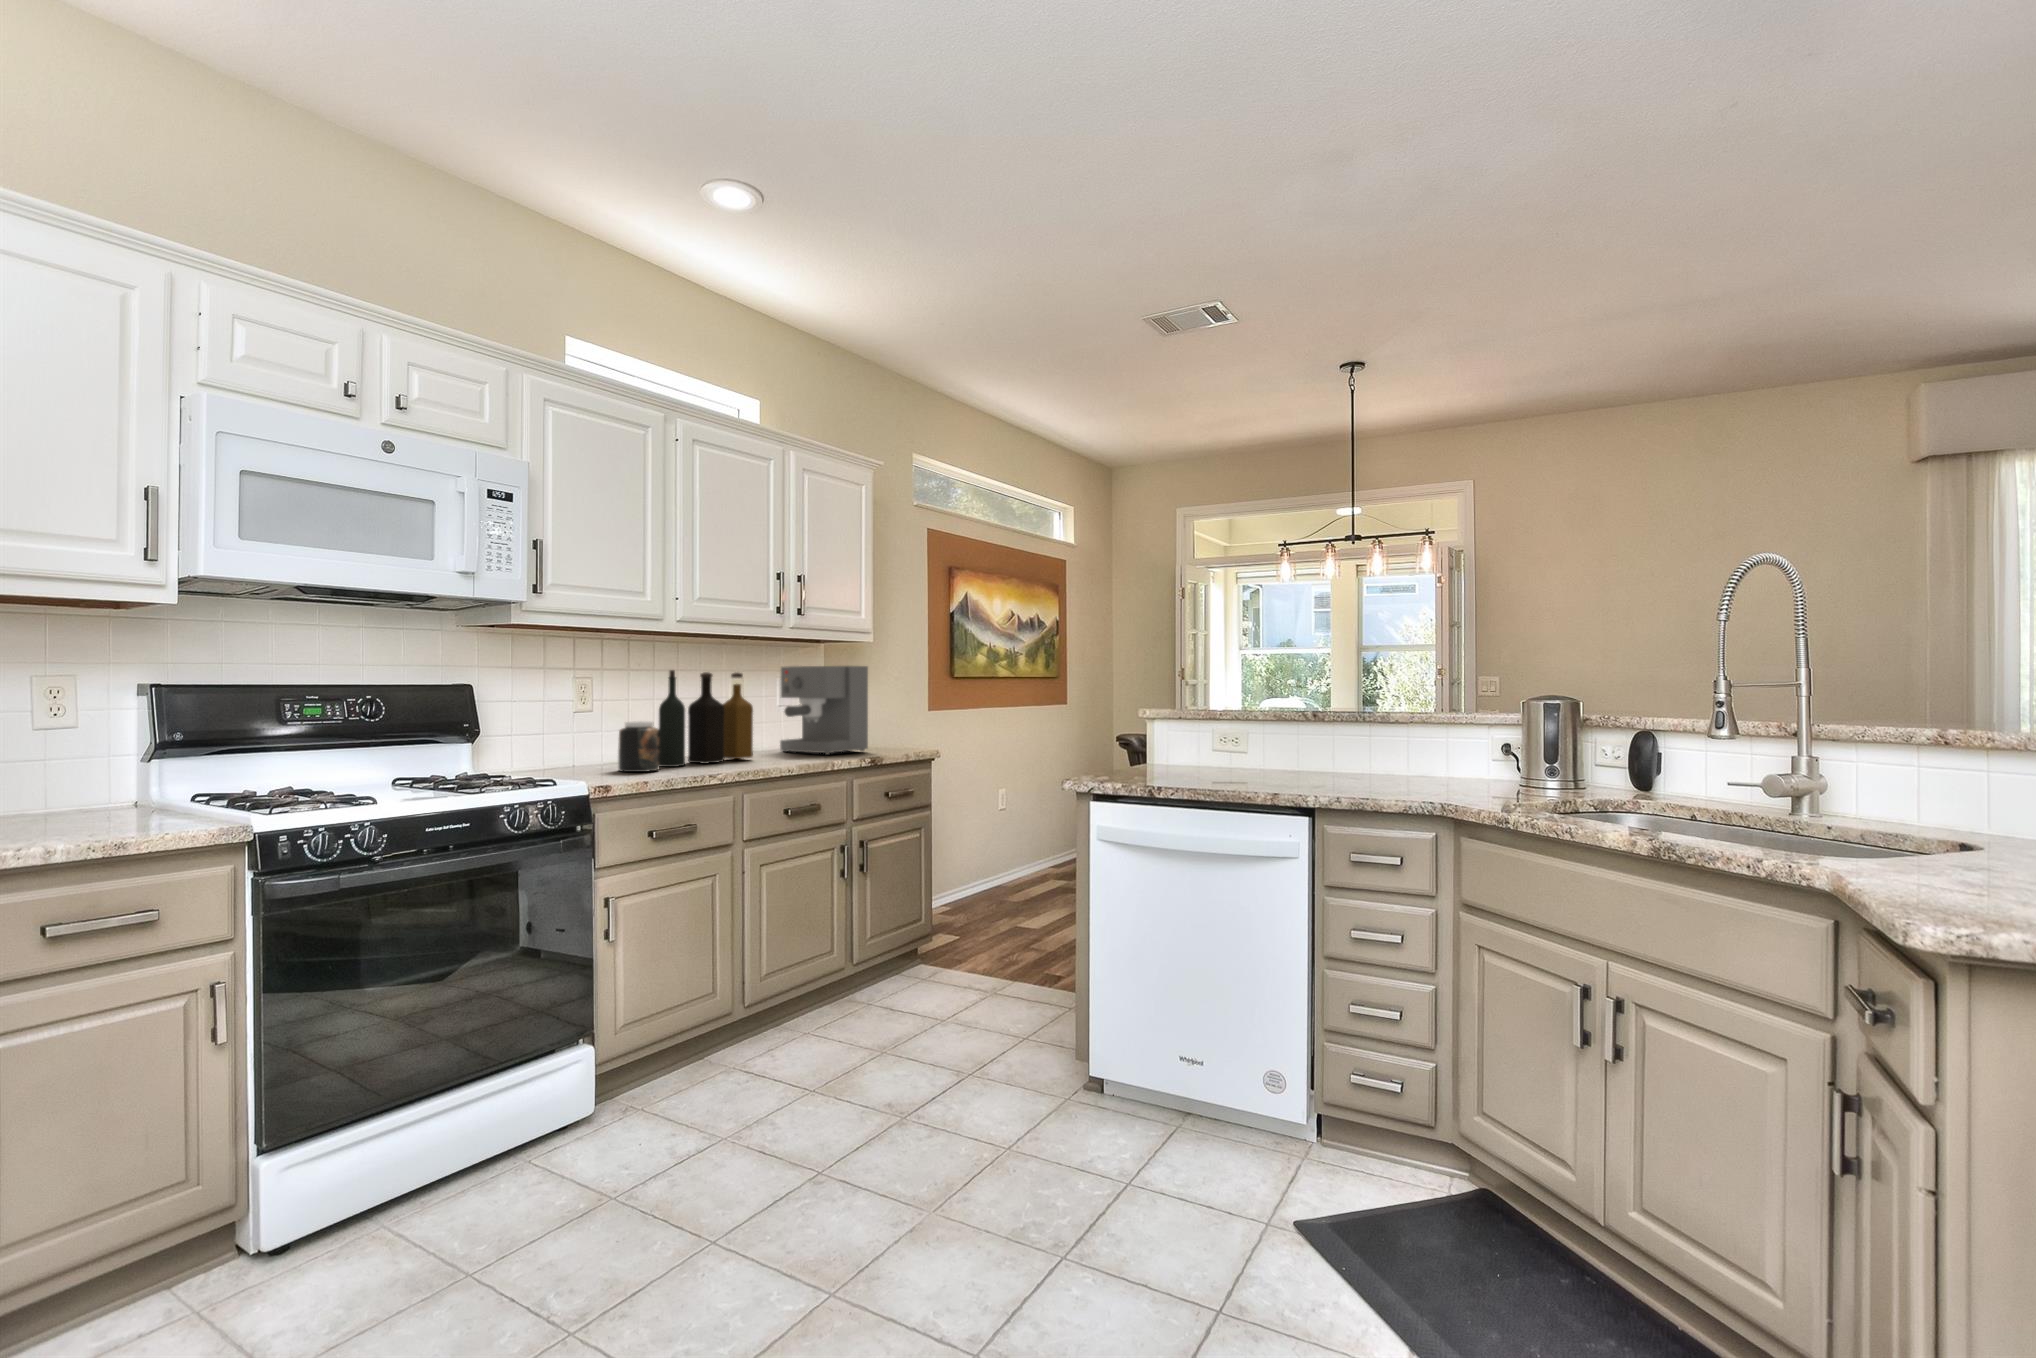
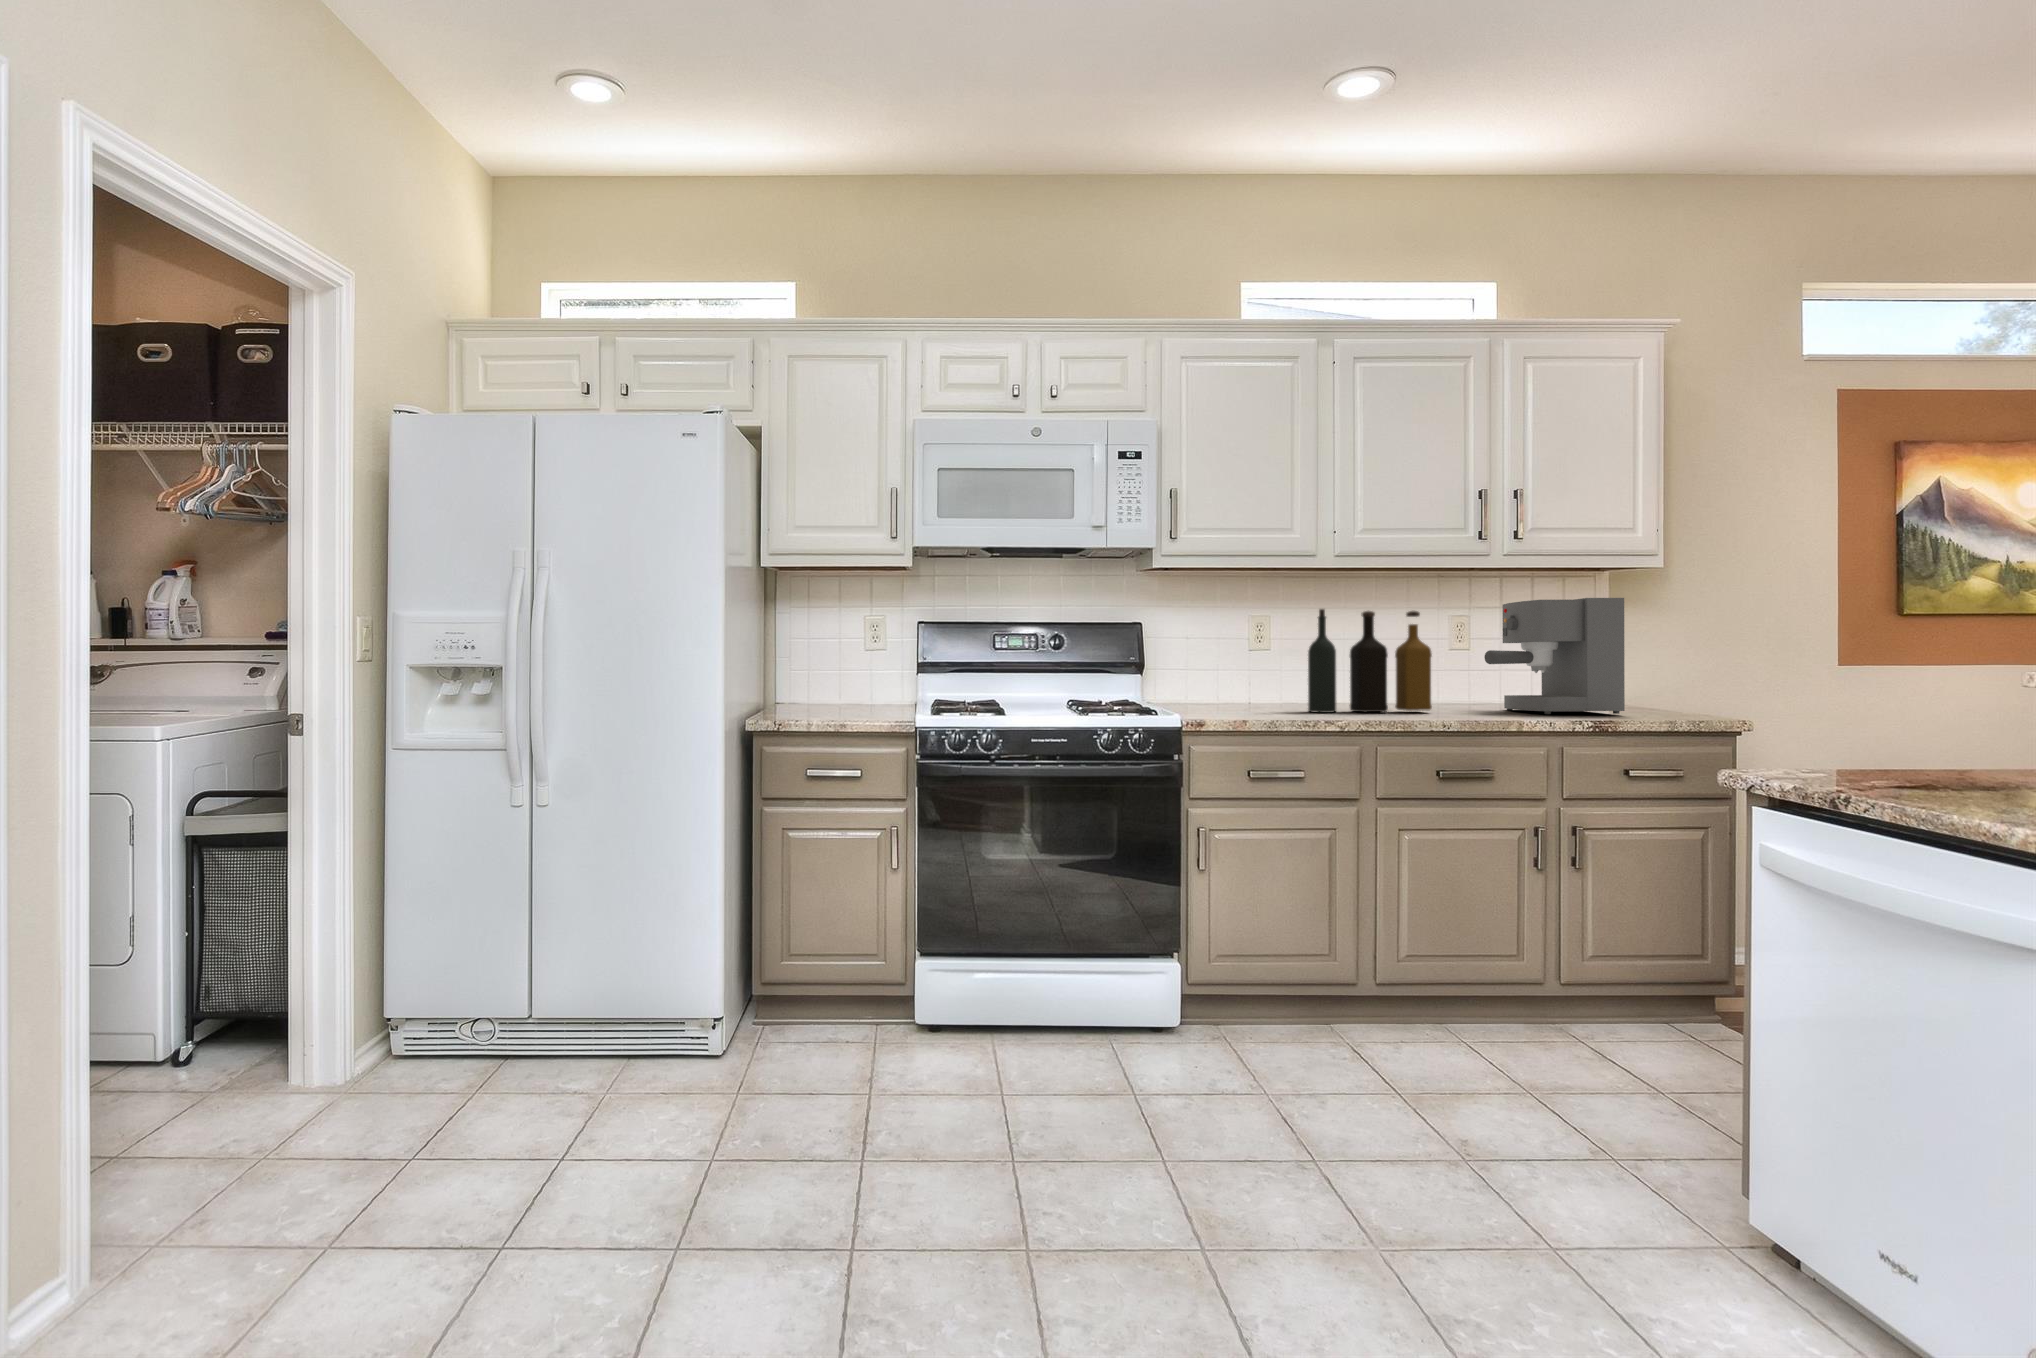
jar: present [618,721,659,772] -> none [1253,662,1293,713]

